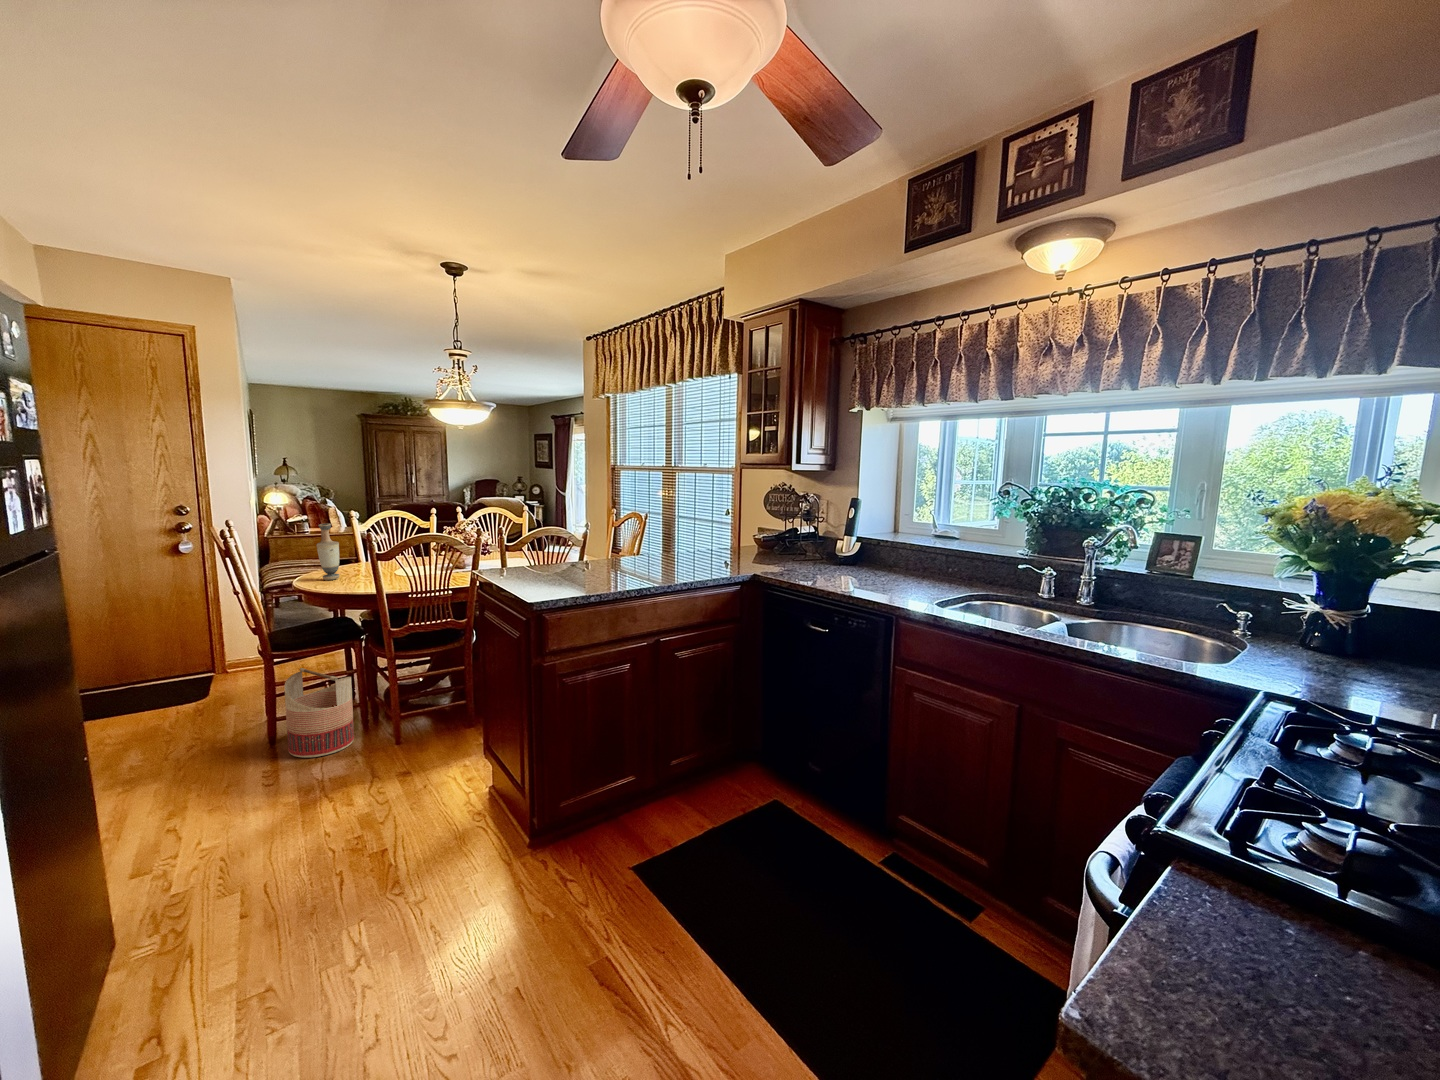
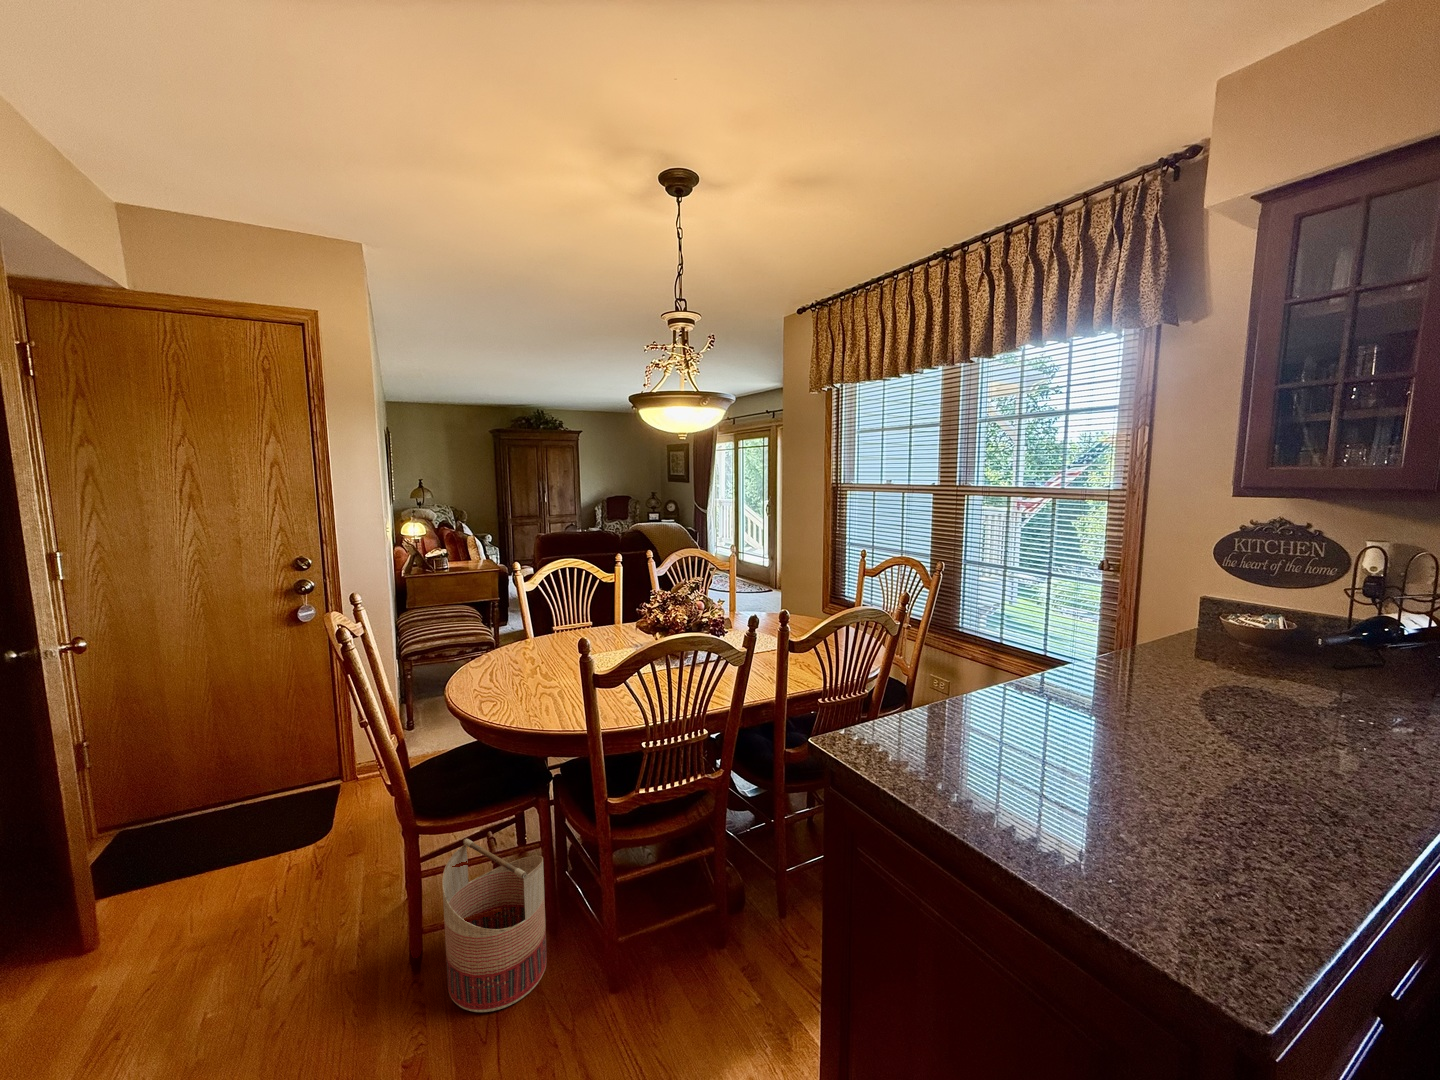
vase: present [316,523,340,580] -> none [484,594,517,684]

